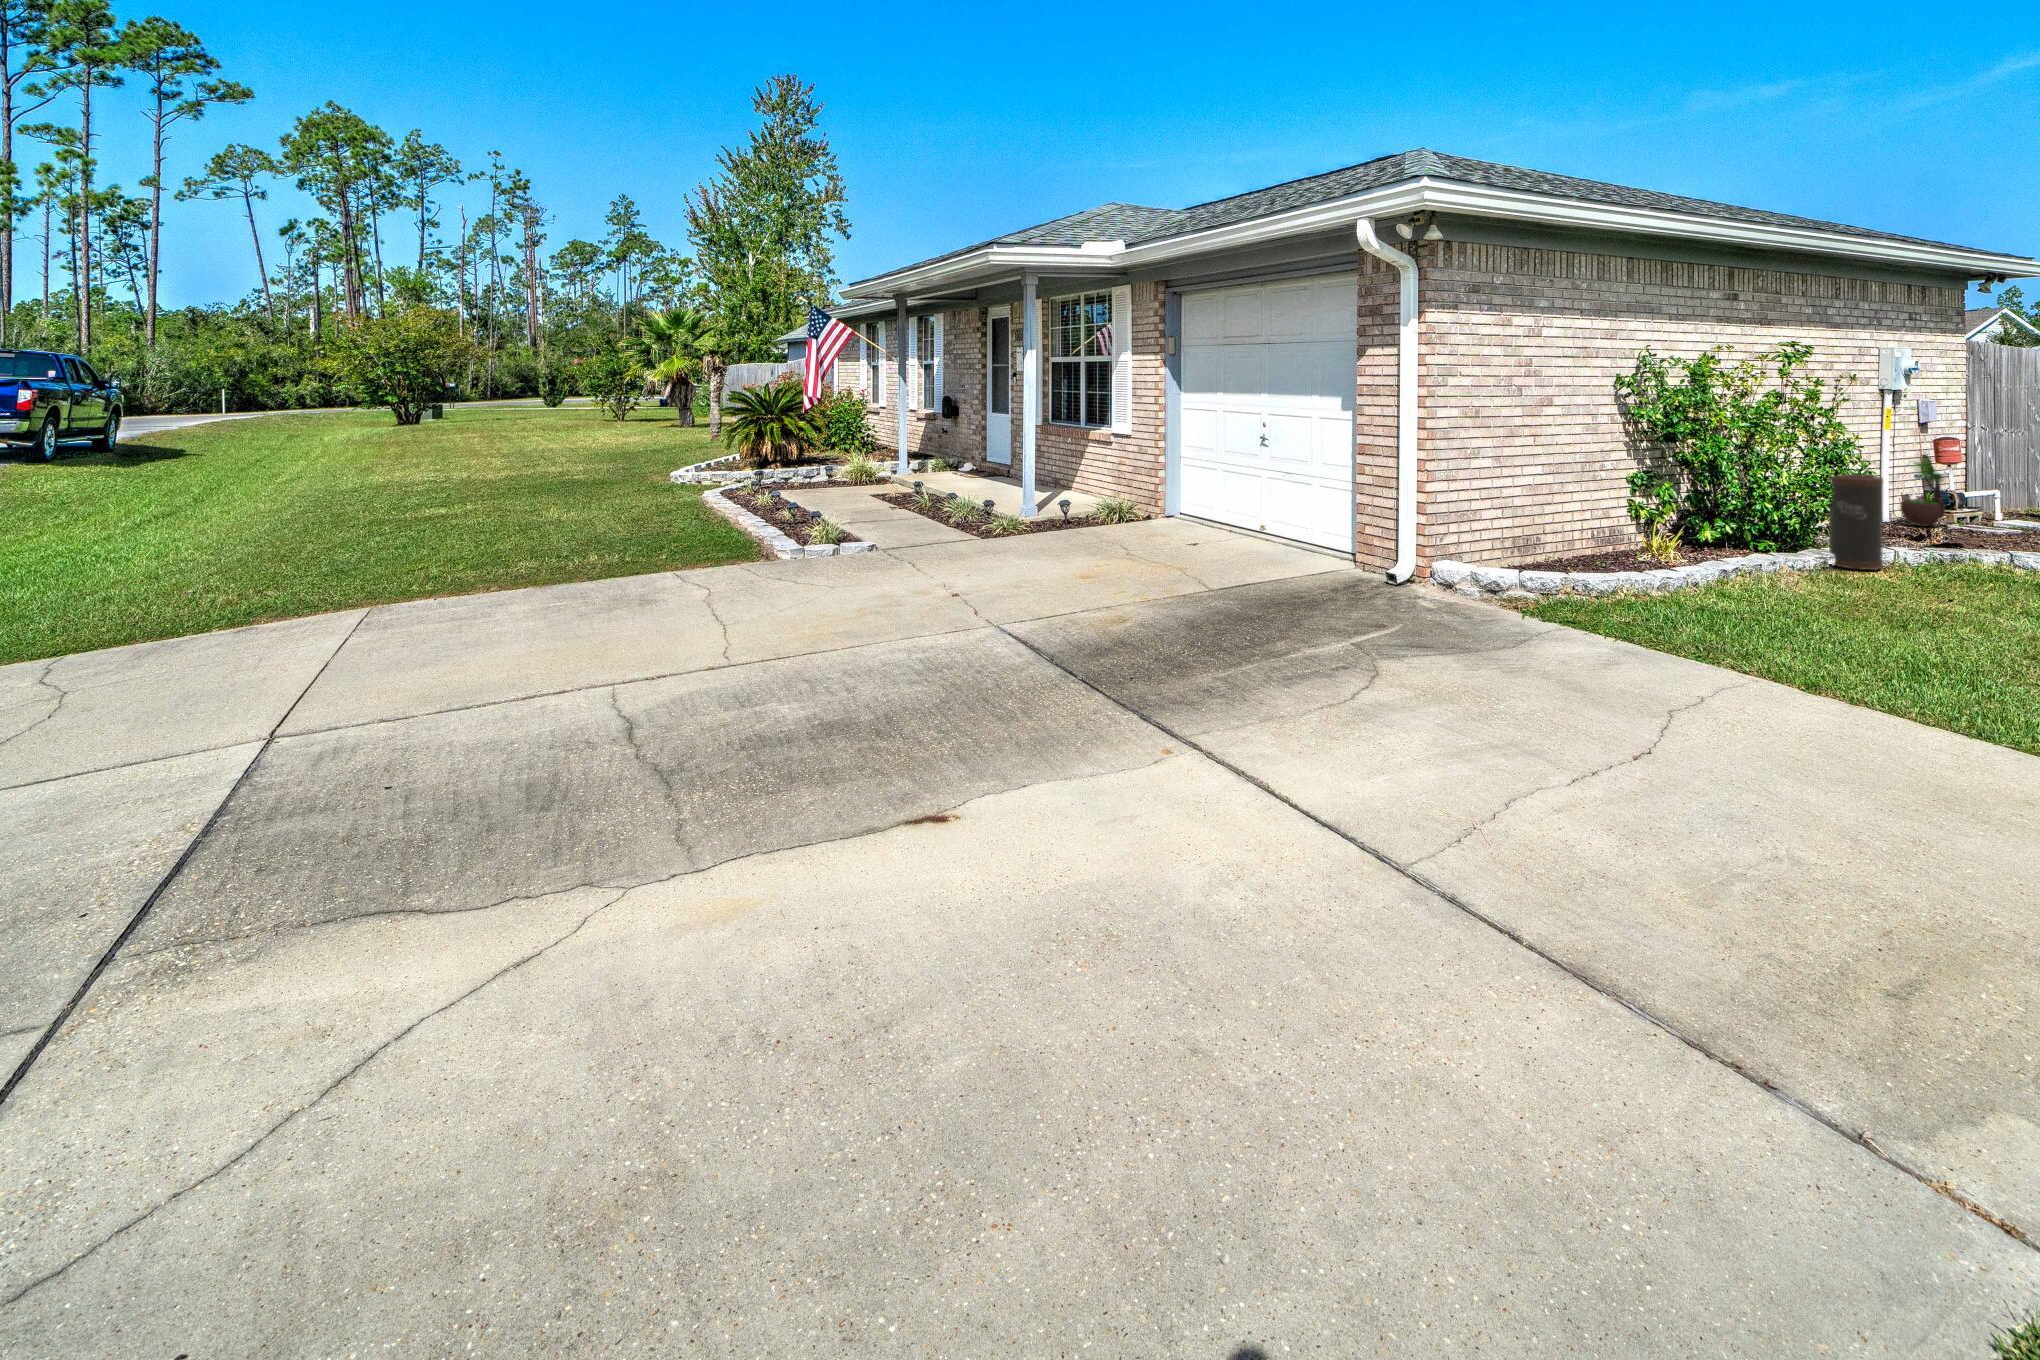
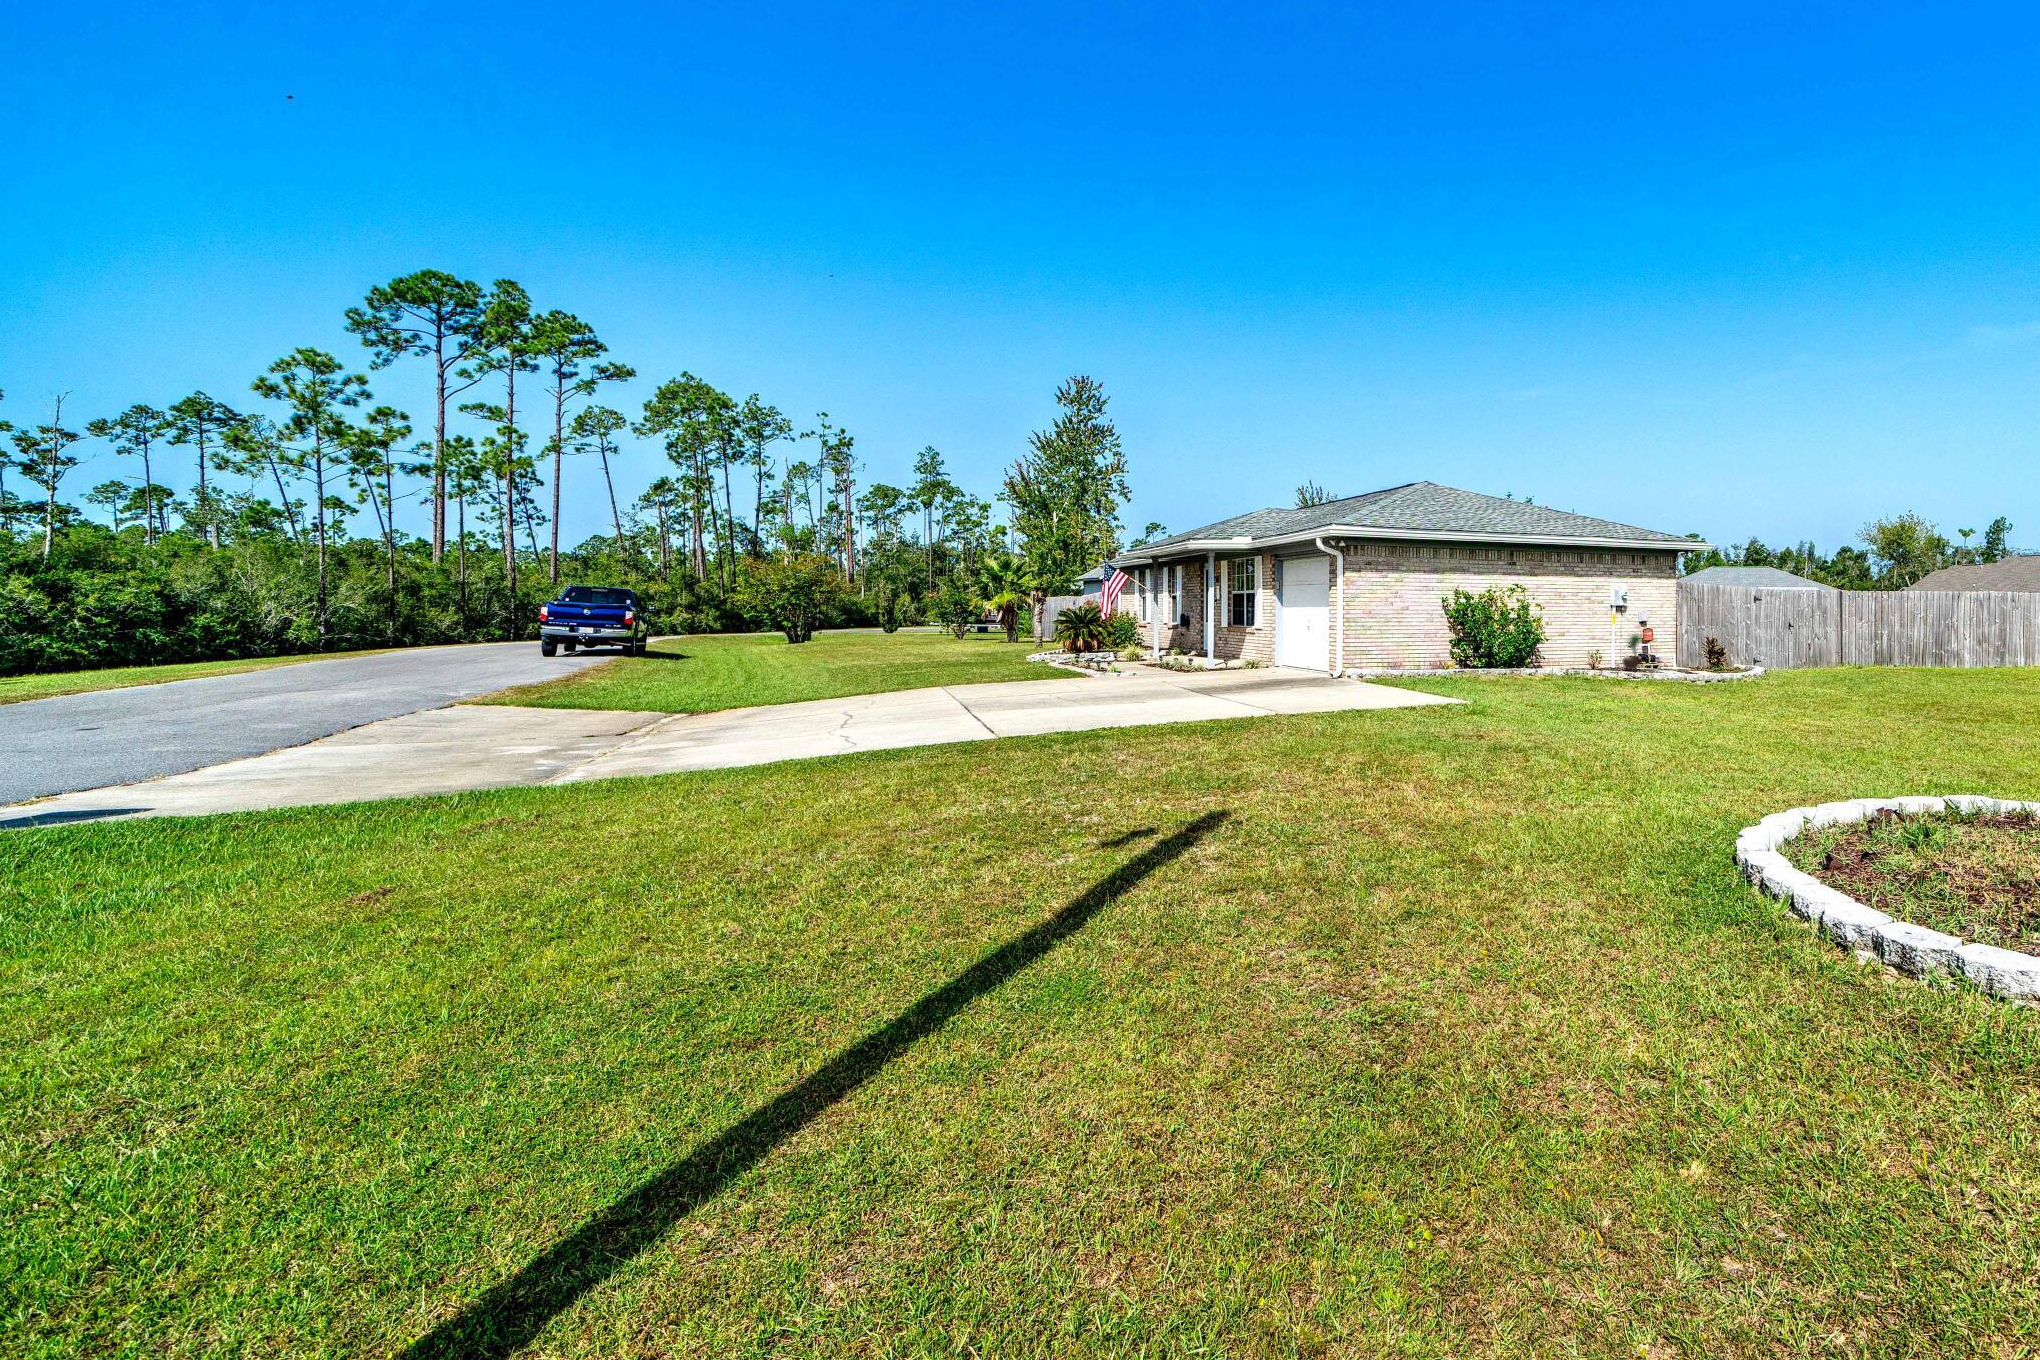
trash can: present [1829,474,1883,570] -> none [1536,640,1555,680]

